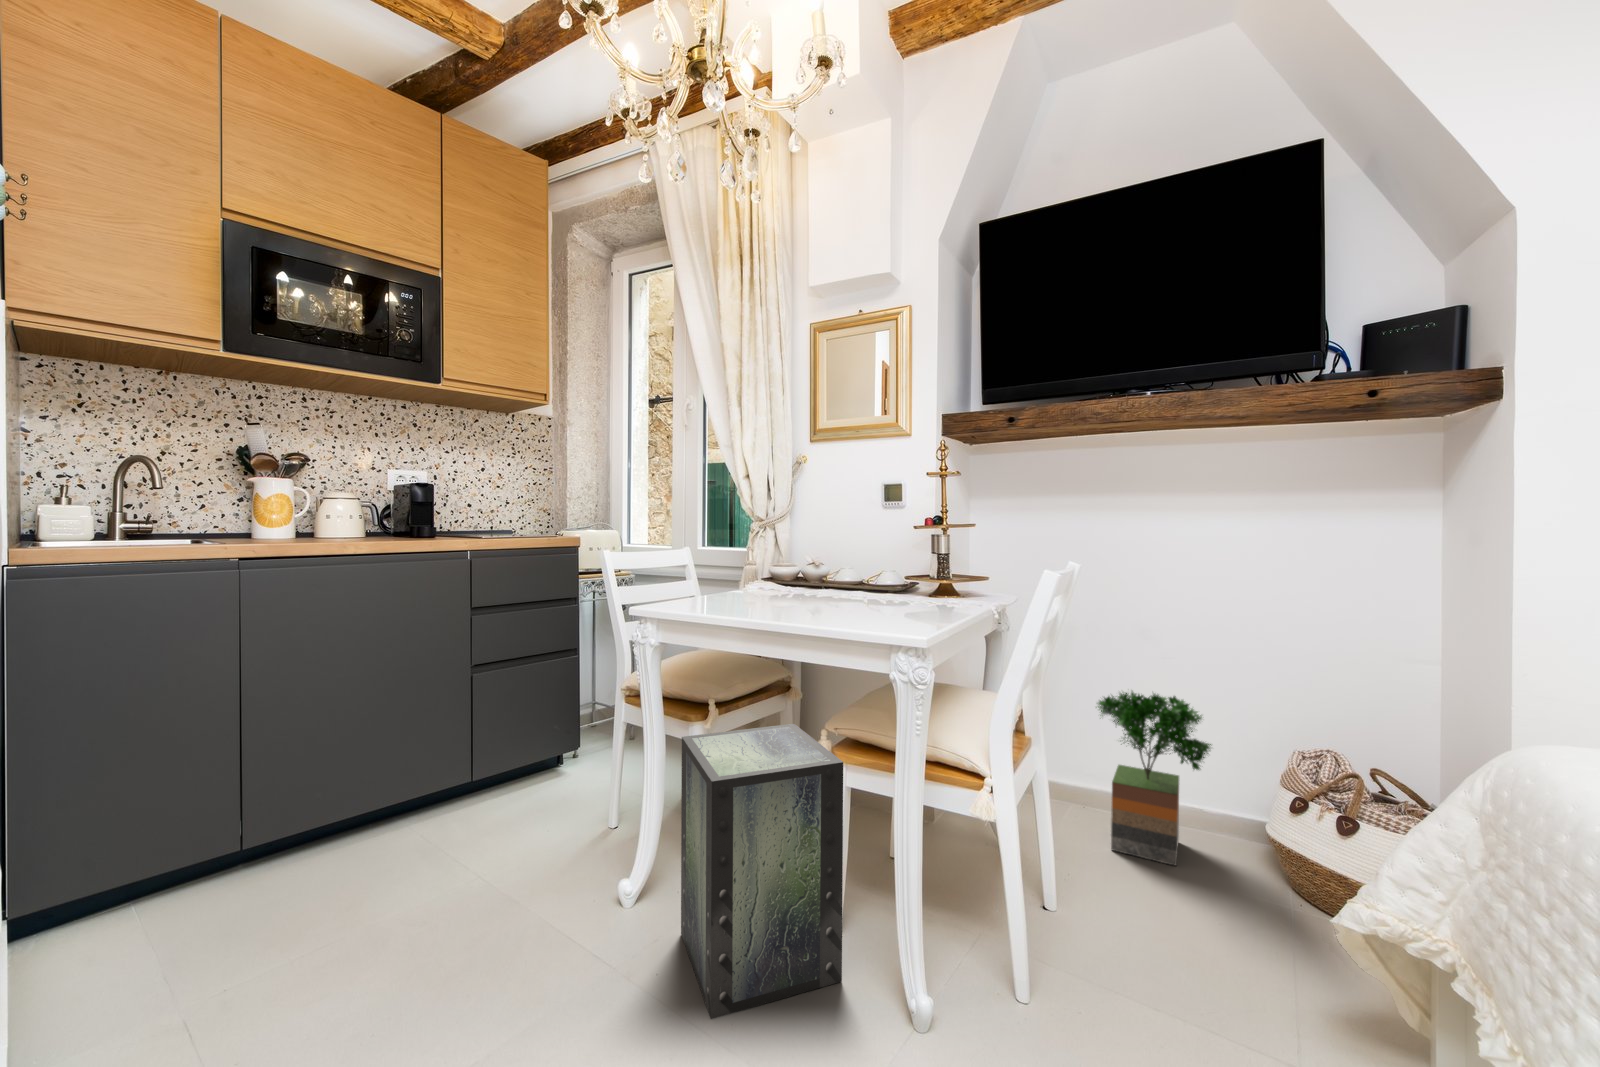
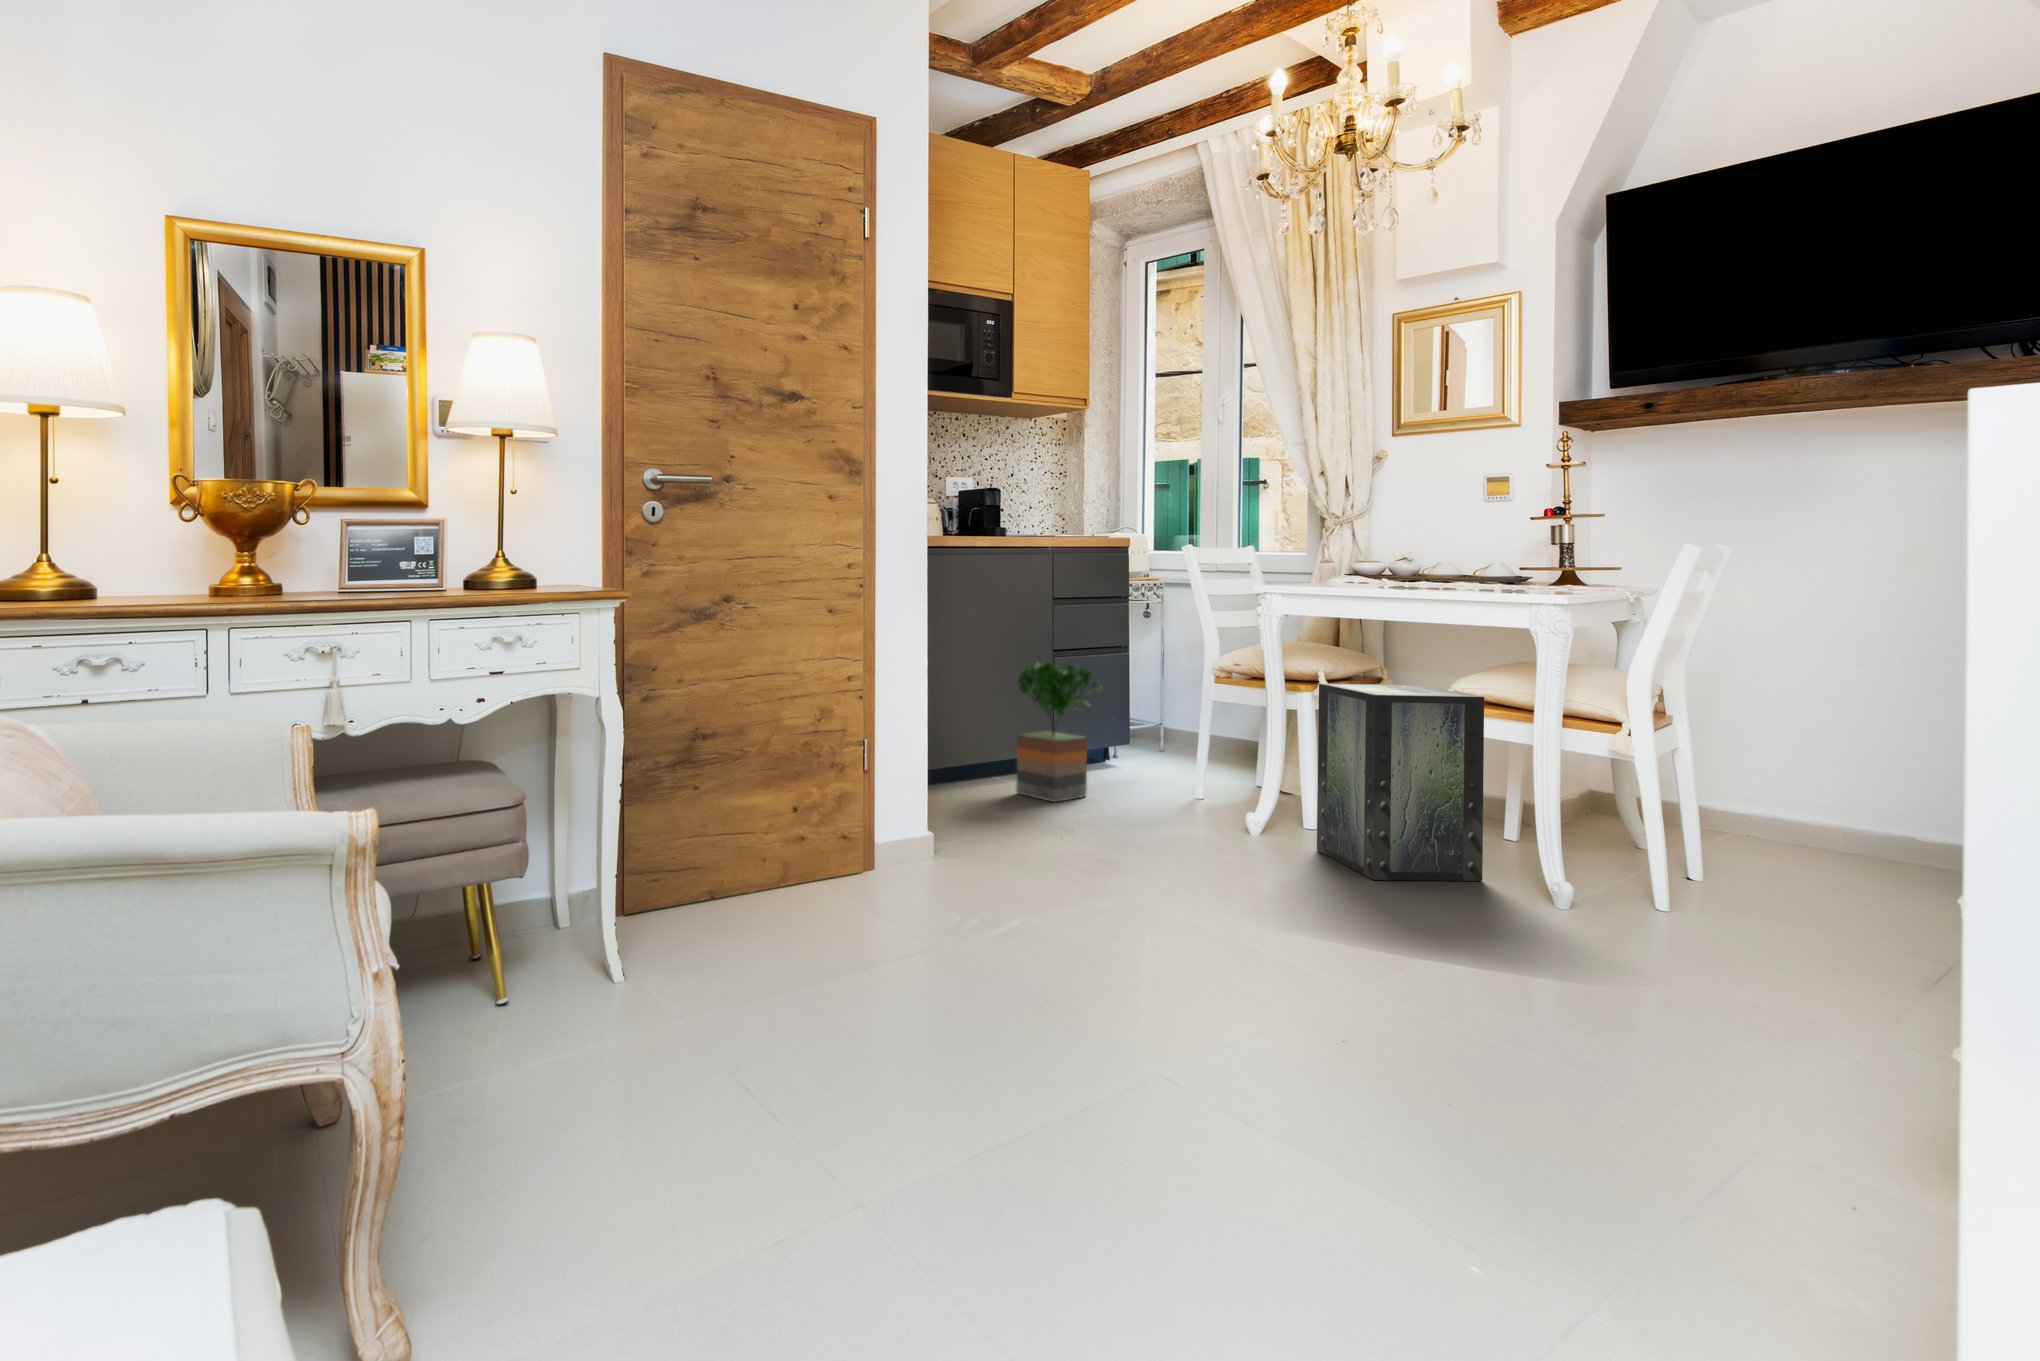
potted tree: present [1097,691,1211,866] -> present [1016,661,1102,802]

